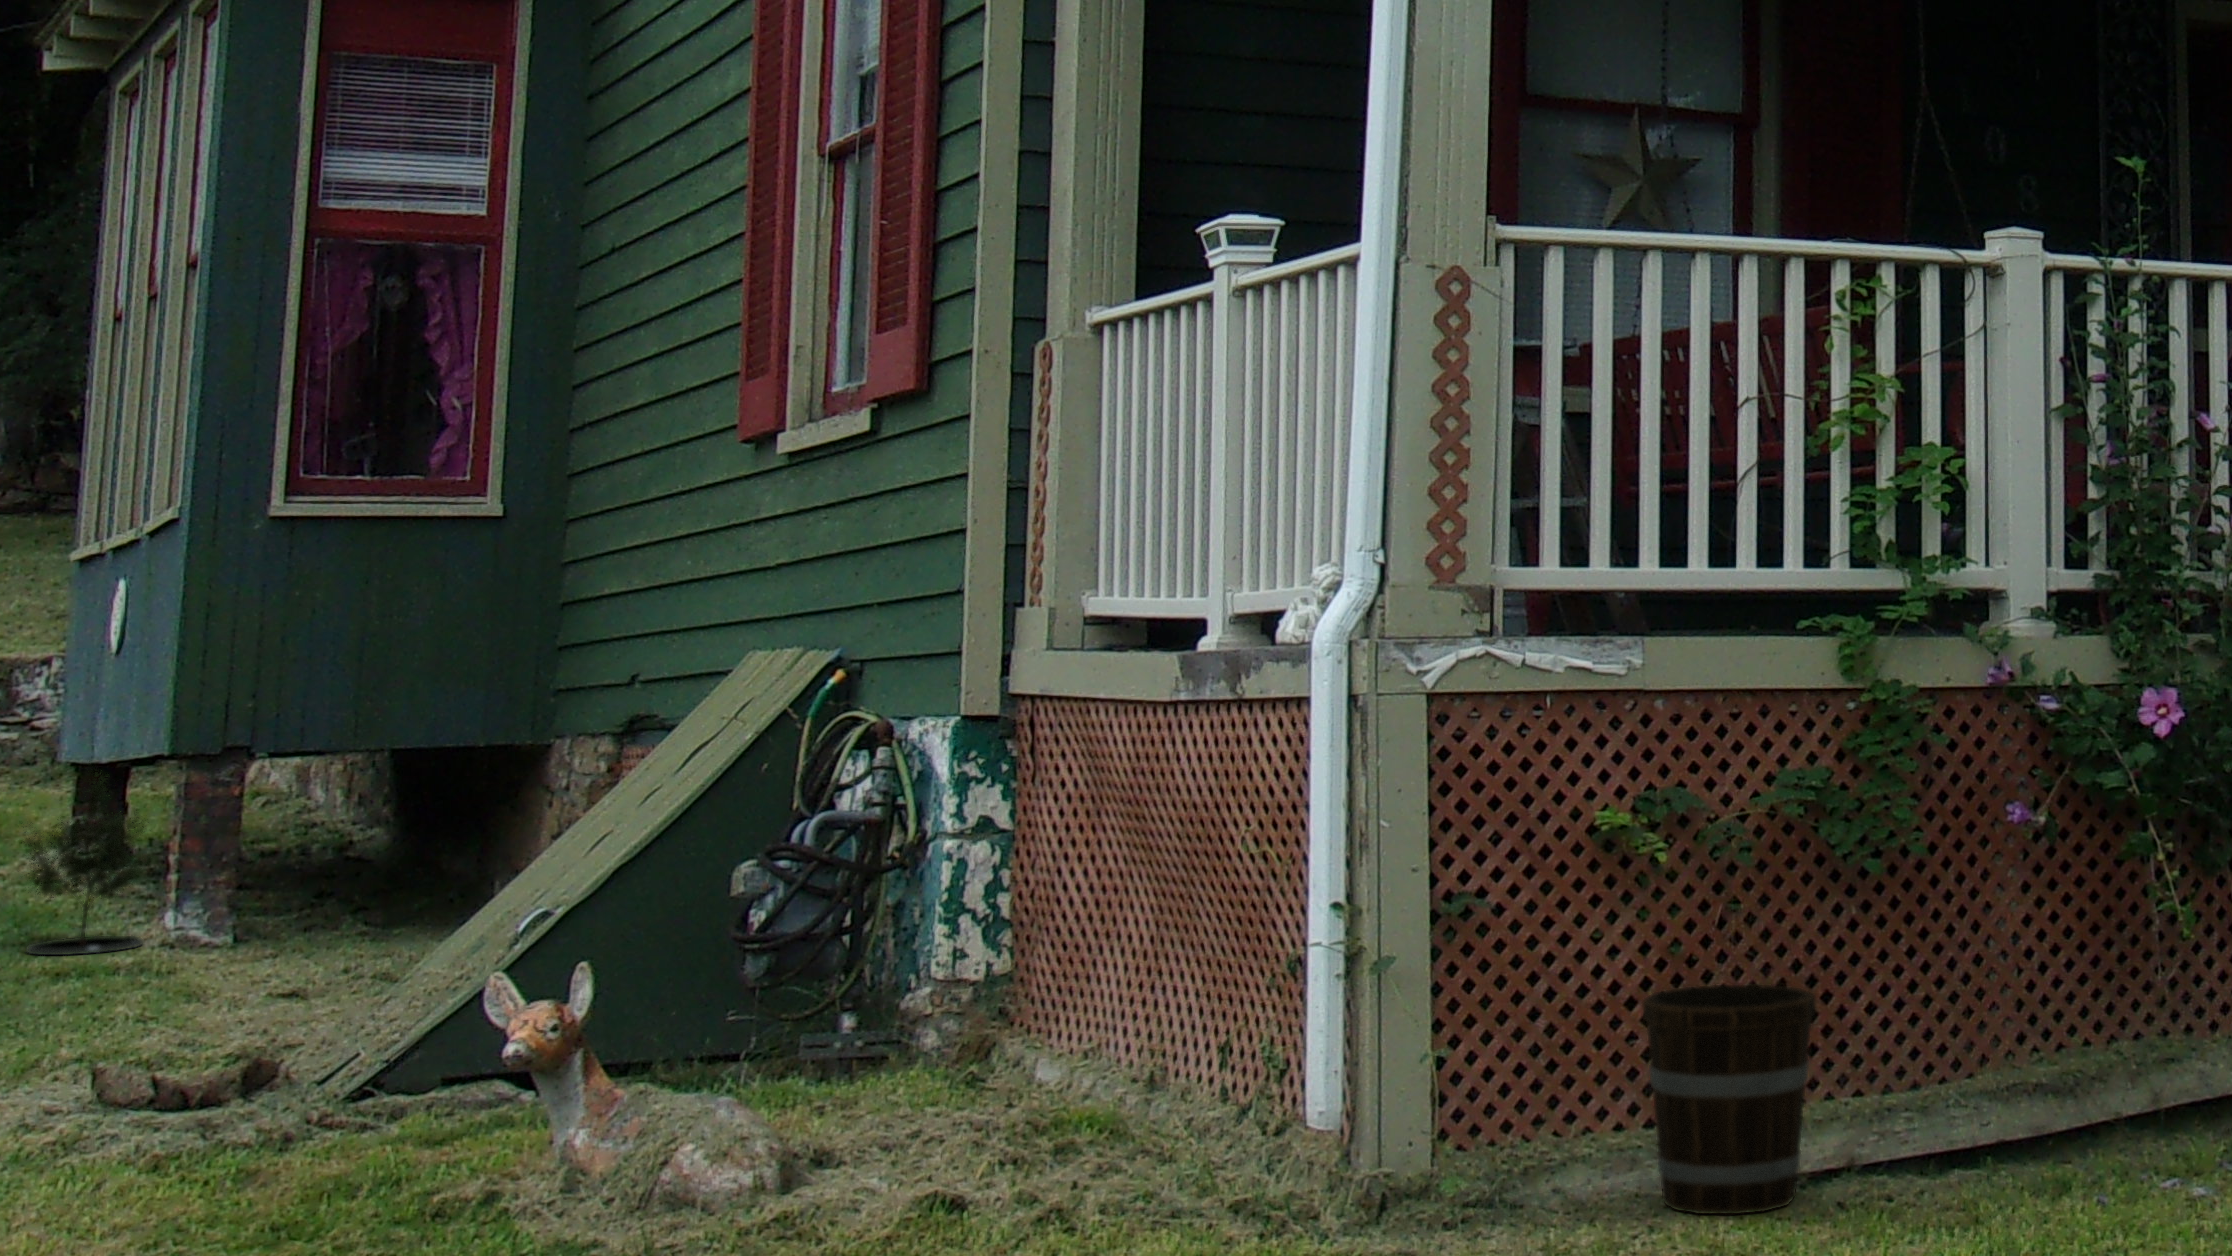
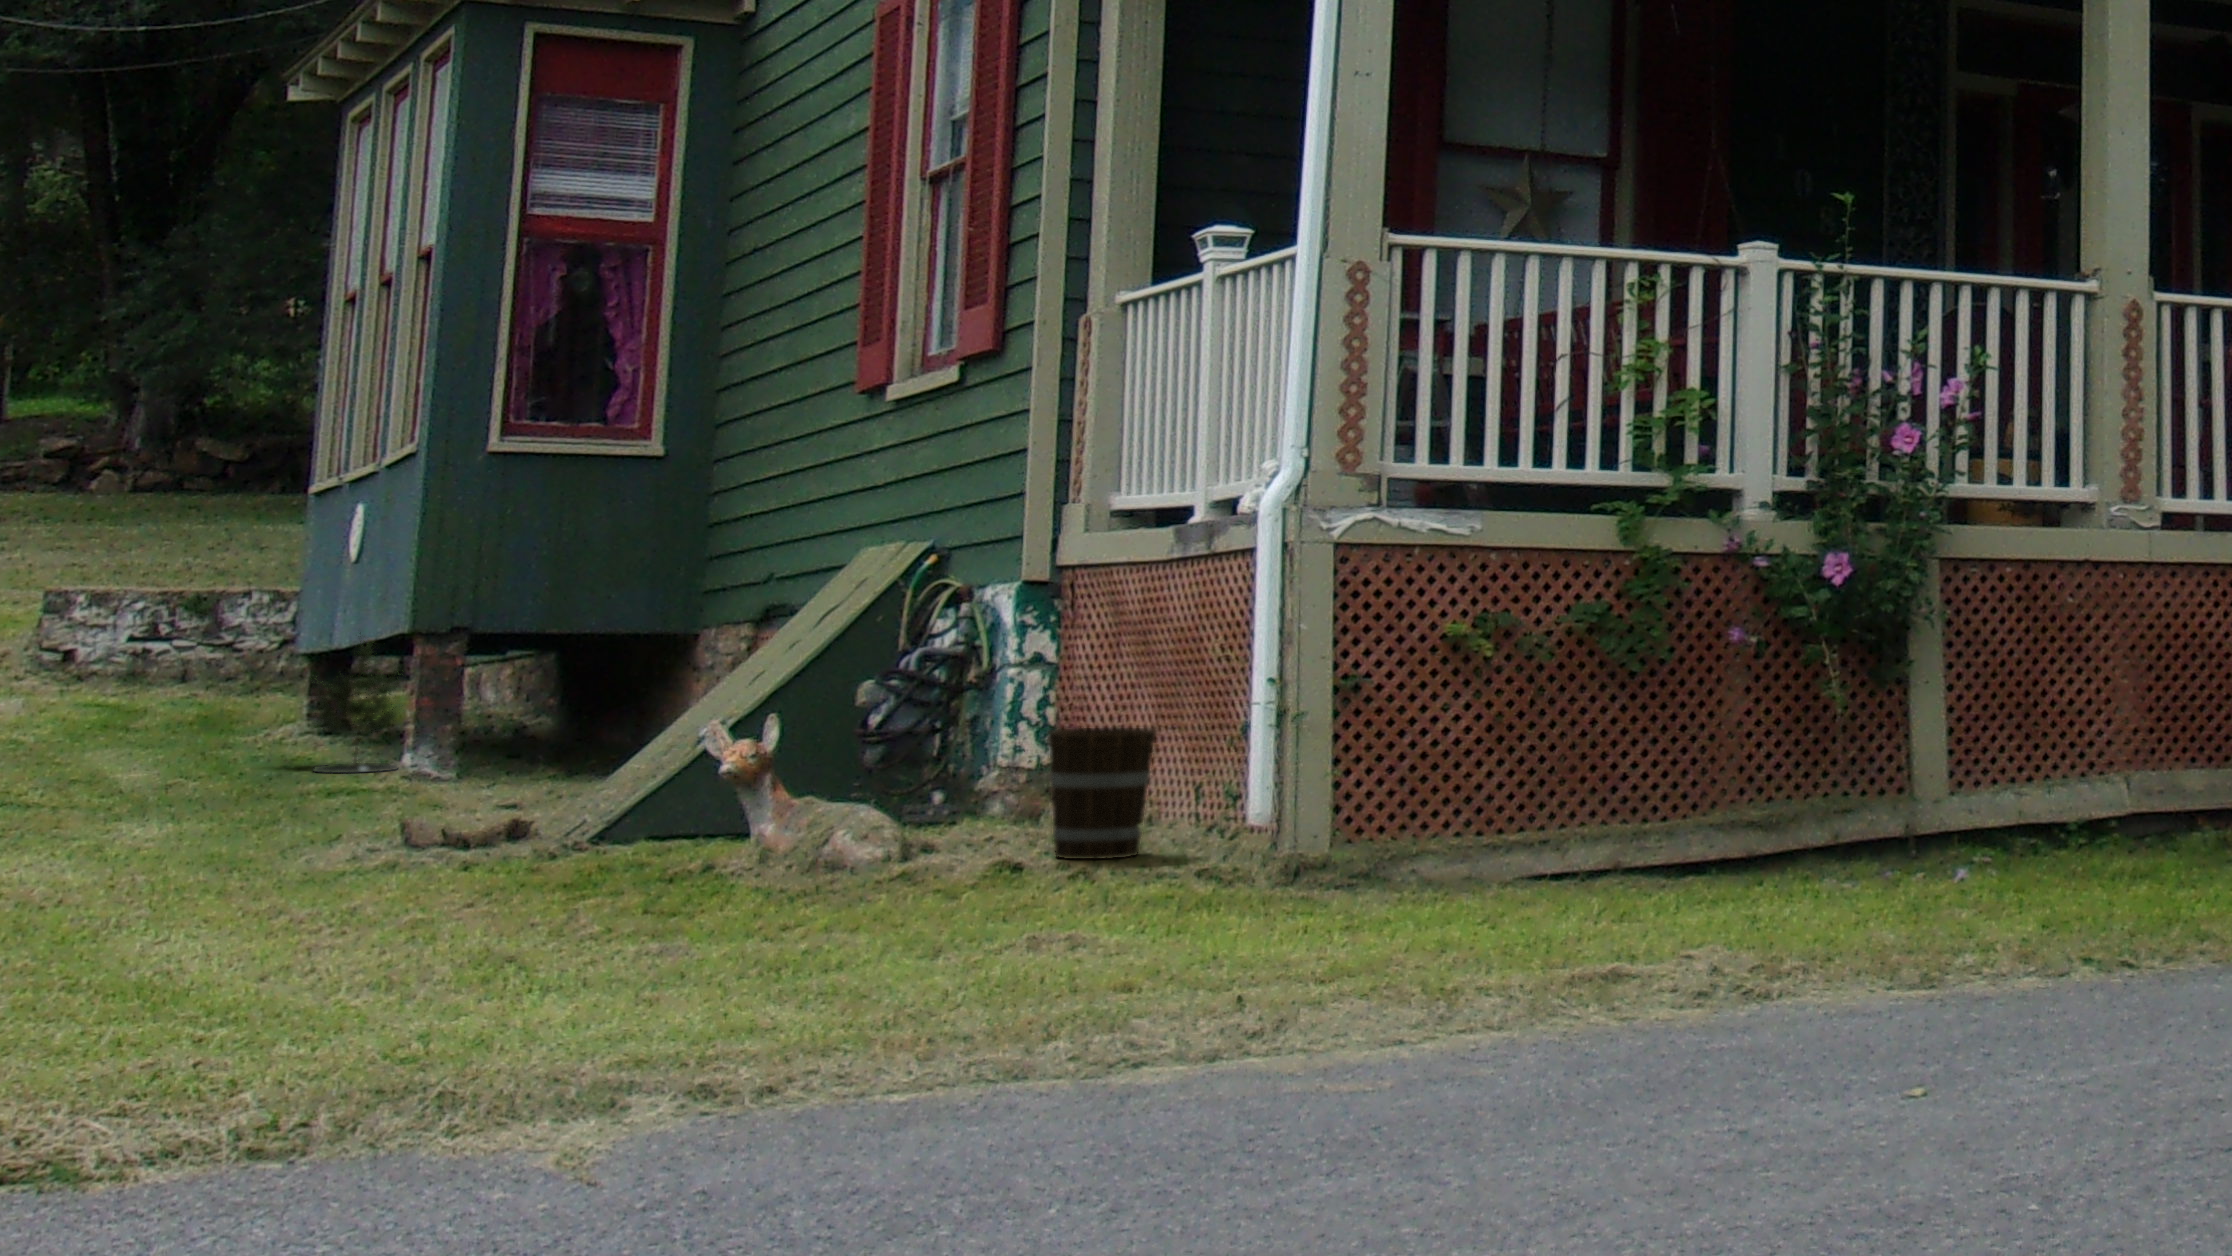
bucket: present [1642,985,1816,1214] -> present [1047,728,1156,859]

